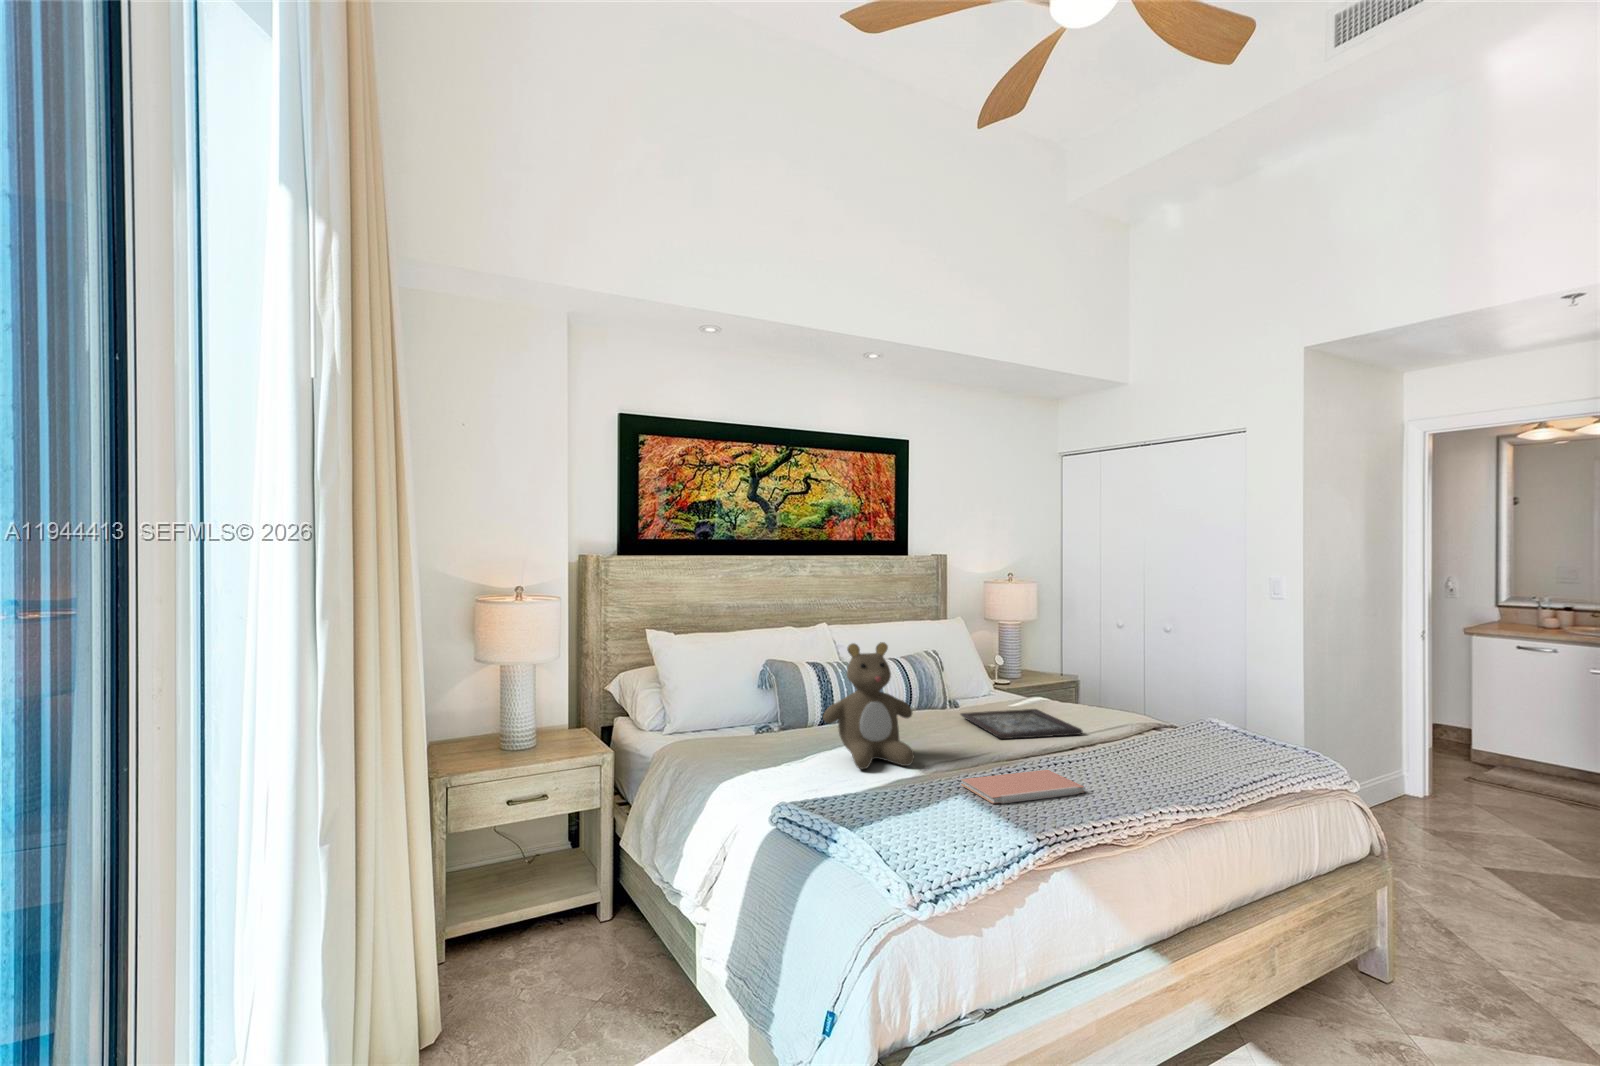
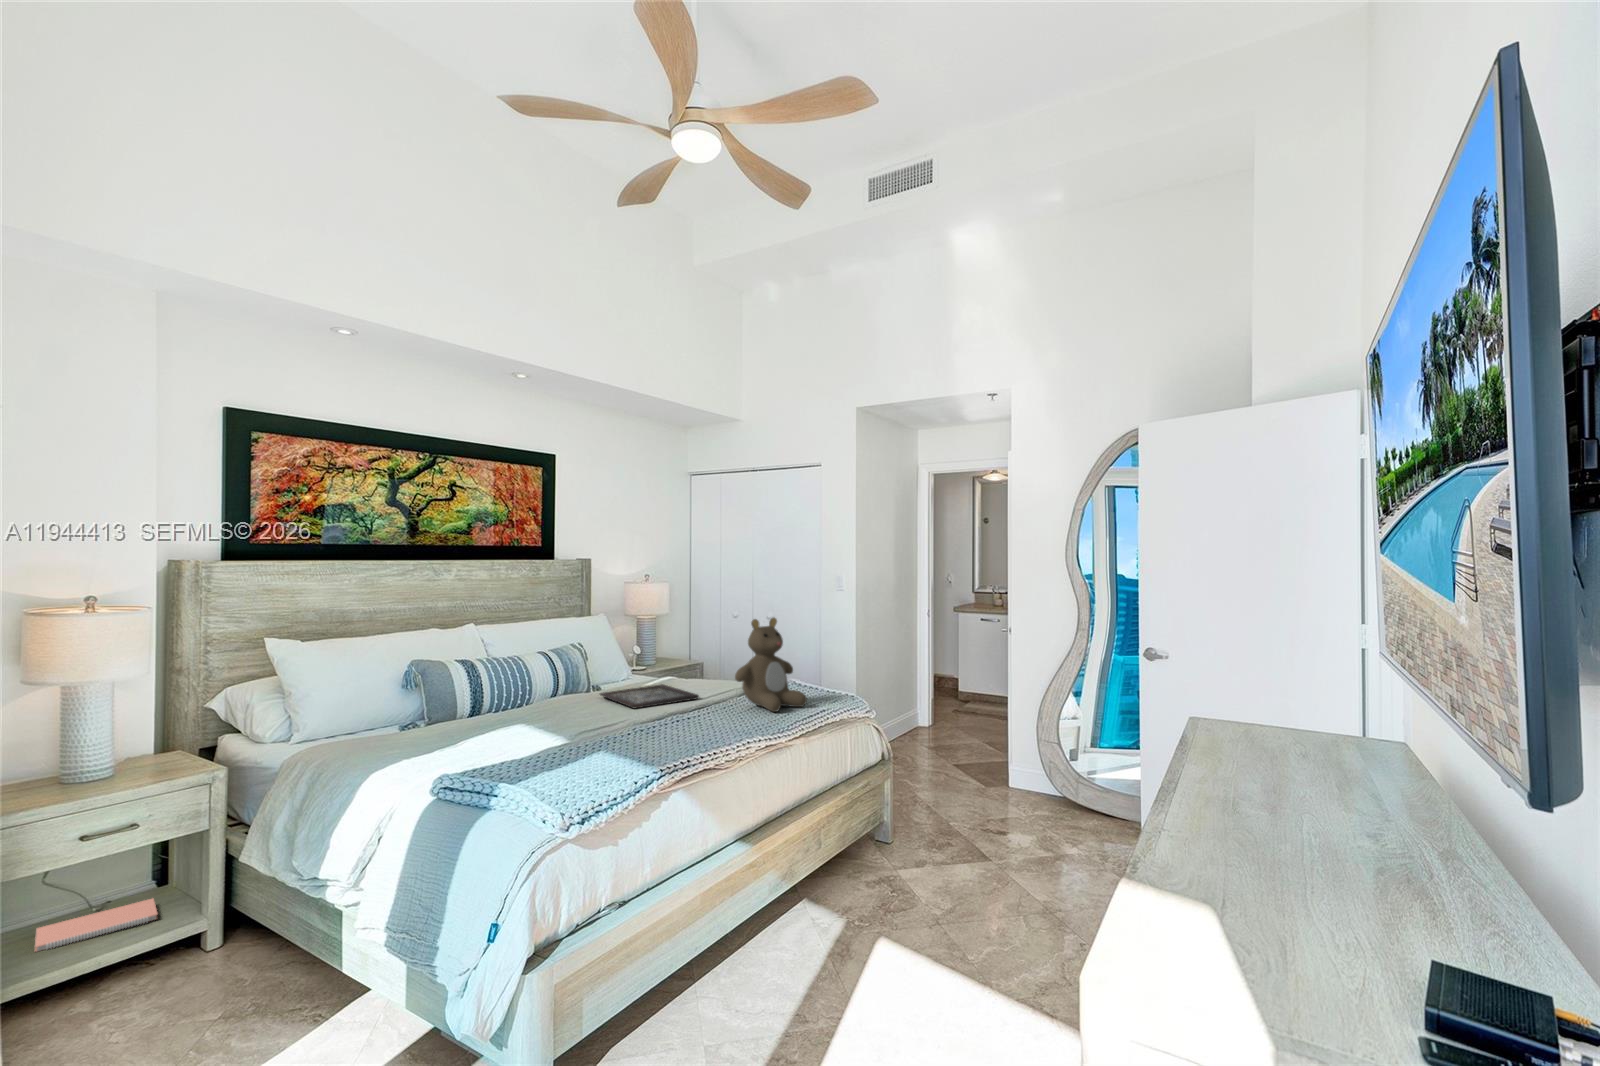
teddy bear: present [823,642,914,769] -> present [735,618,807,712]
notebook: present [961,770,1084,804] -> present [35,899,157,952]

